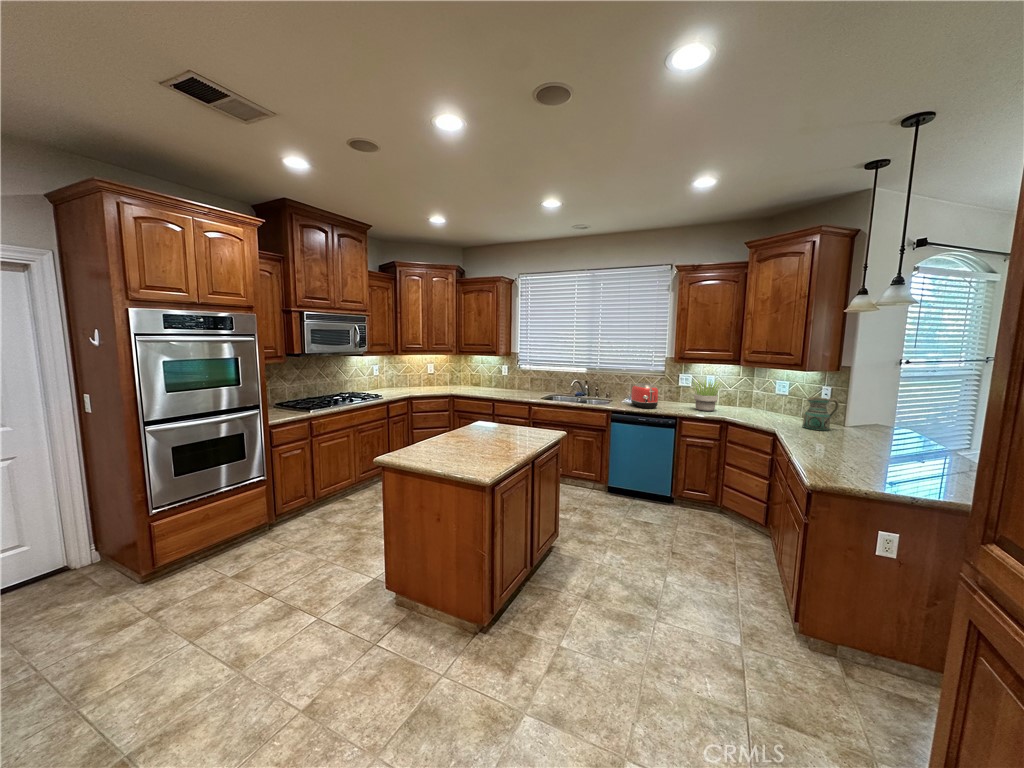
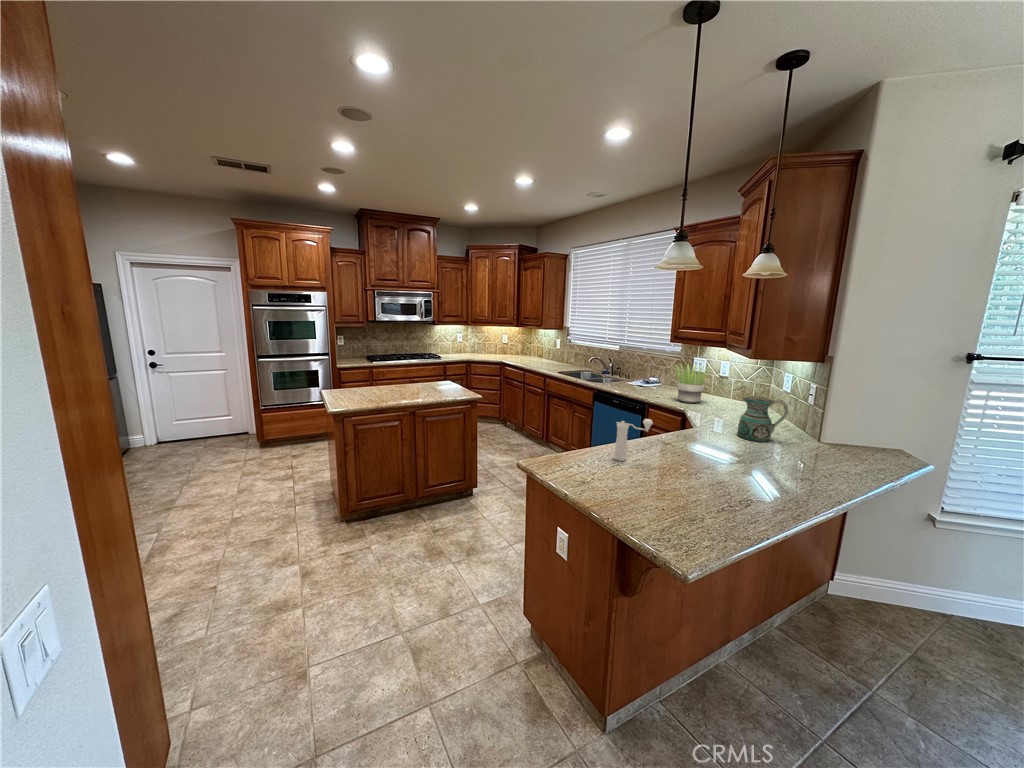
toaster: present [631,383,658,408] -> none [617,364,644,392]
pepper mill: none [832,423,866,462] -> present [614,419,653,461]

